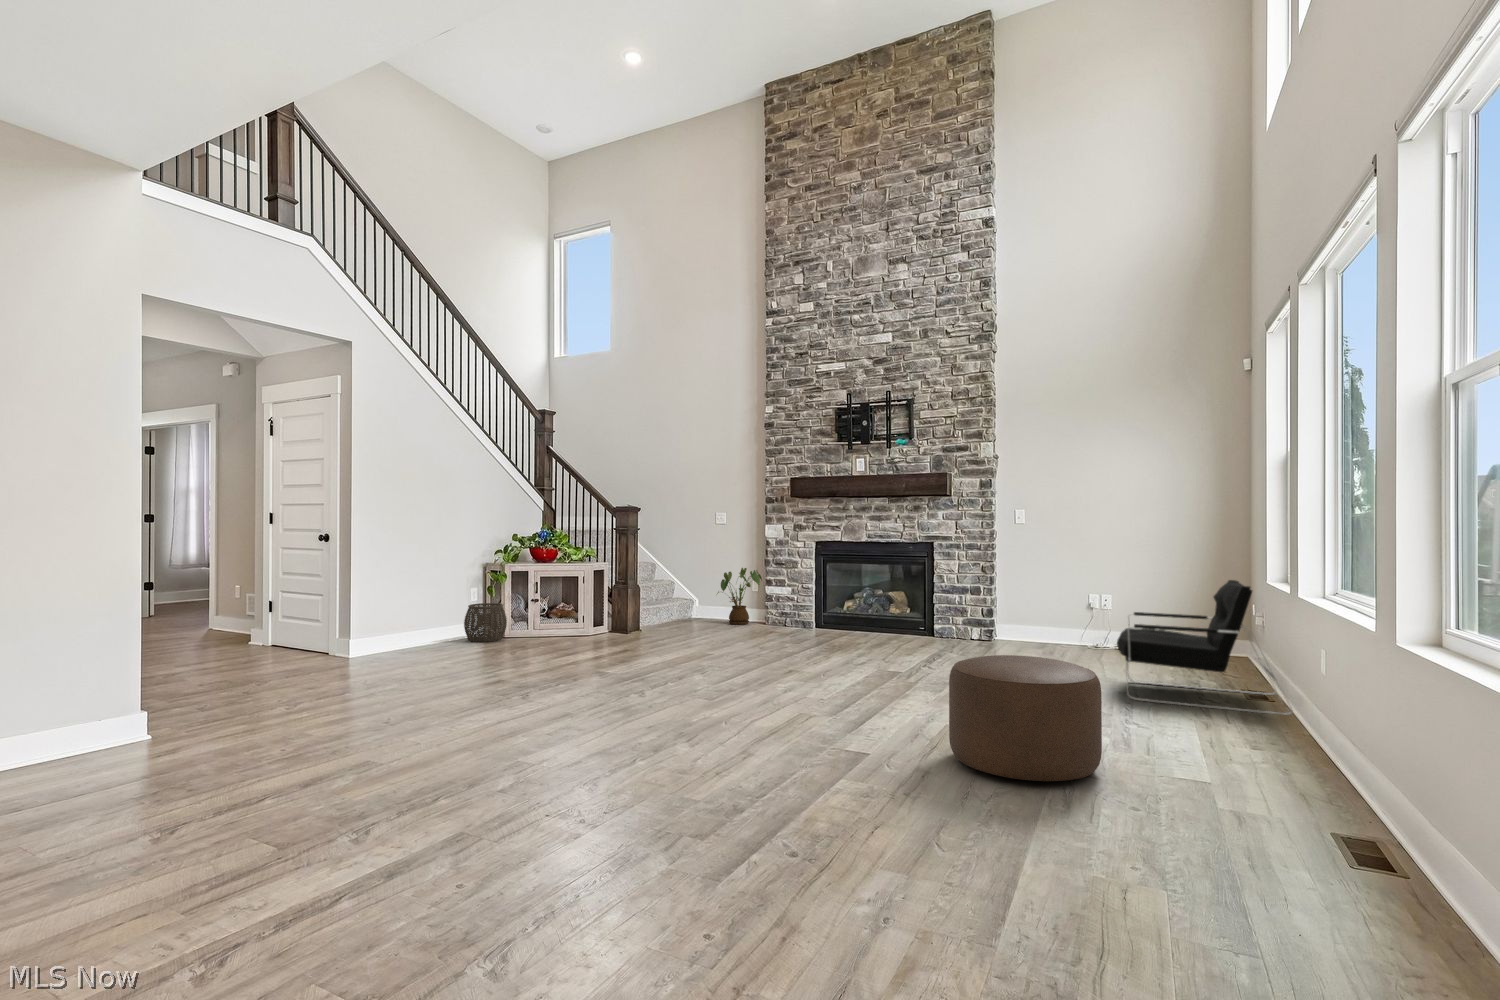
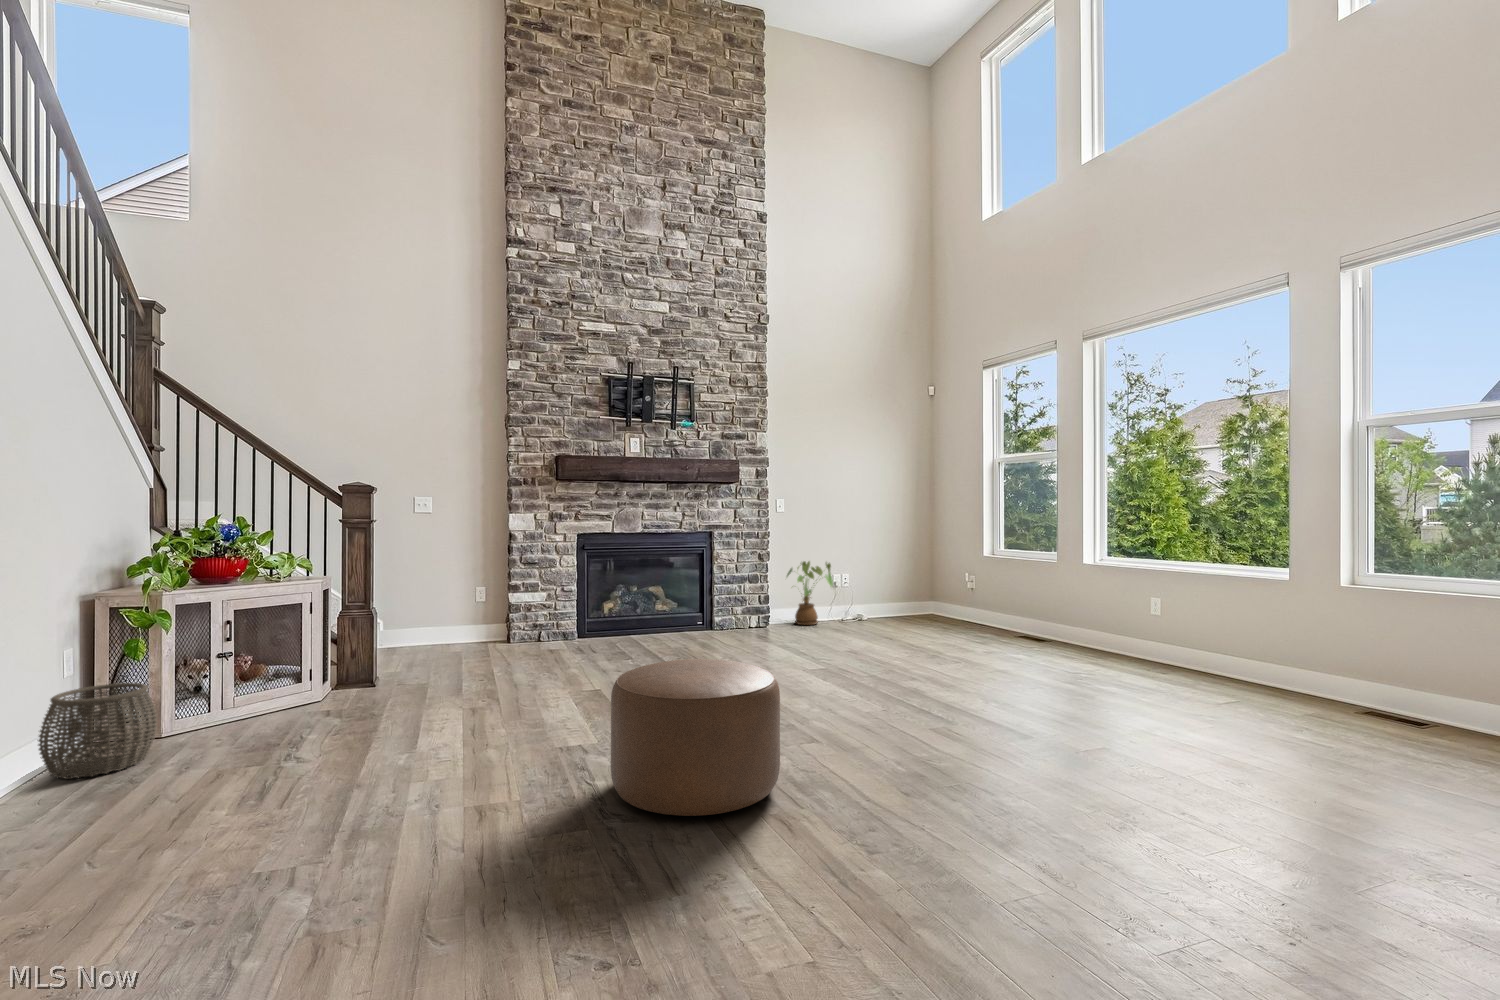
house plant: present [717,568,762,625] -> present [787,561,833,625]
armchair: present [1117,580,1293,715] -> none [957,550,1094,651]
ottoman: present [949,655,1102,781] -> present [611,659,780,816]

